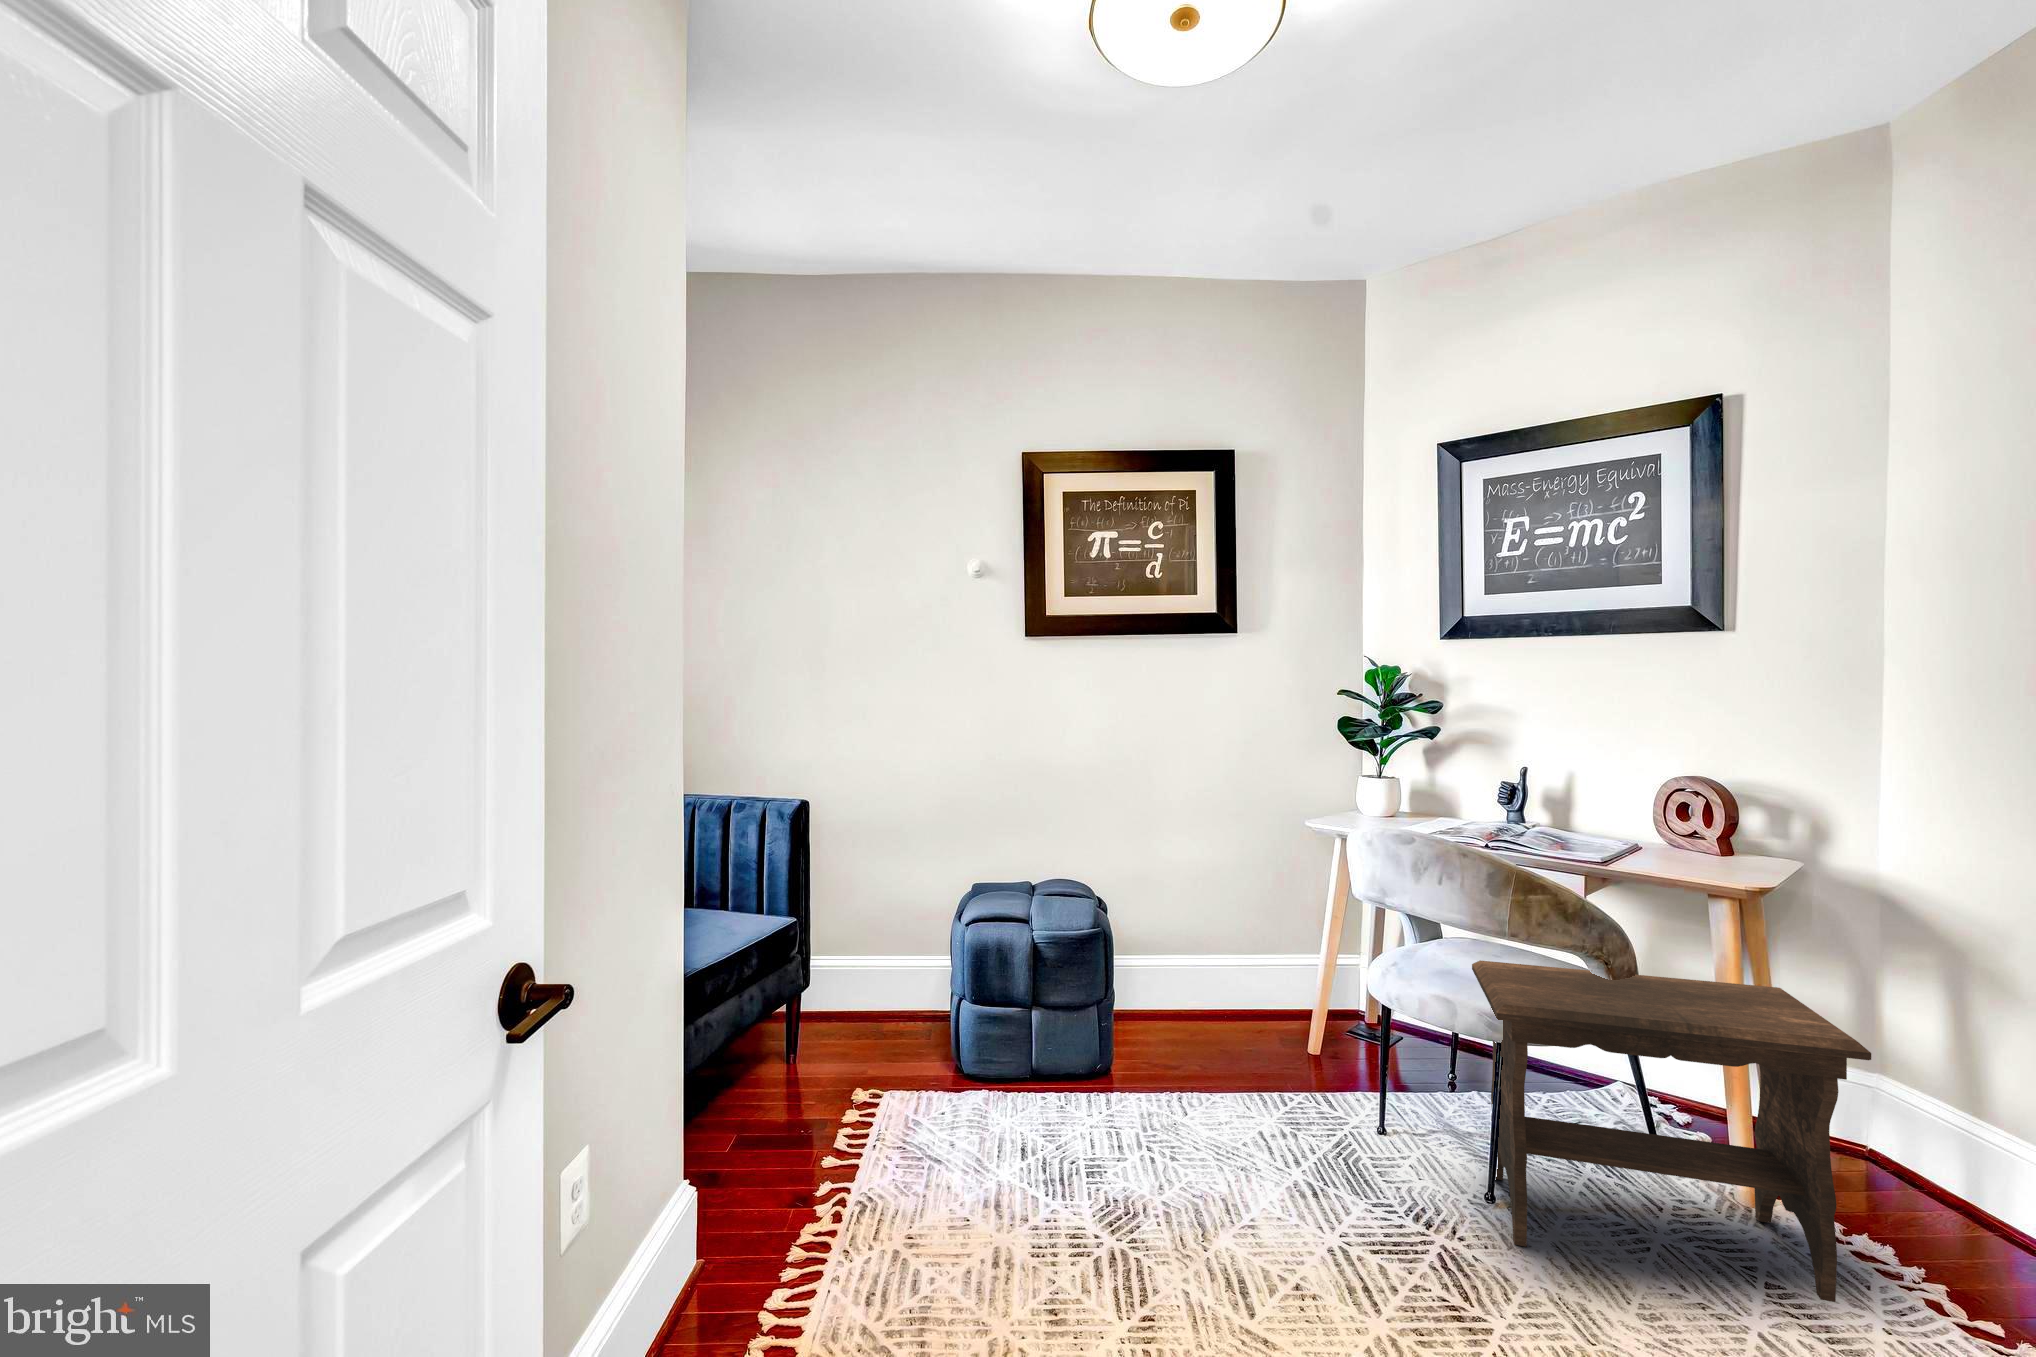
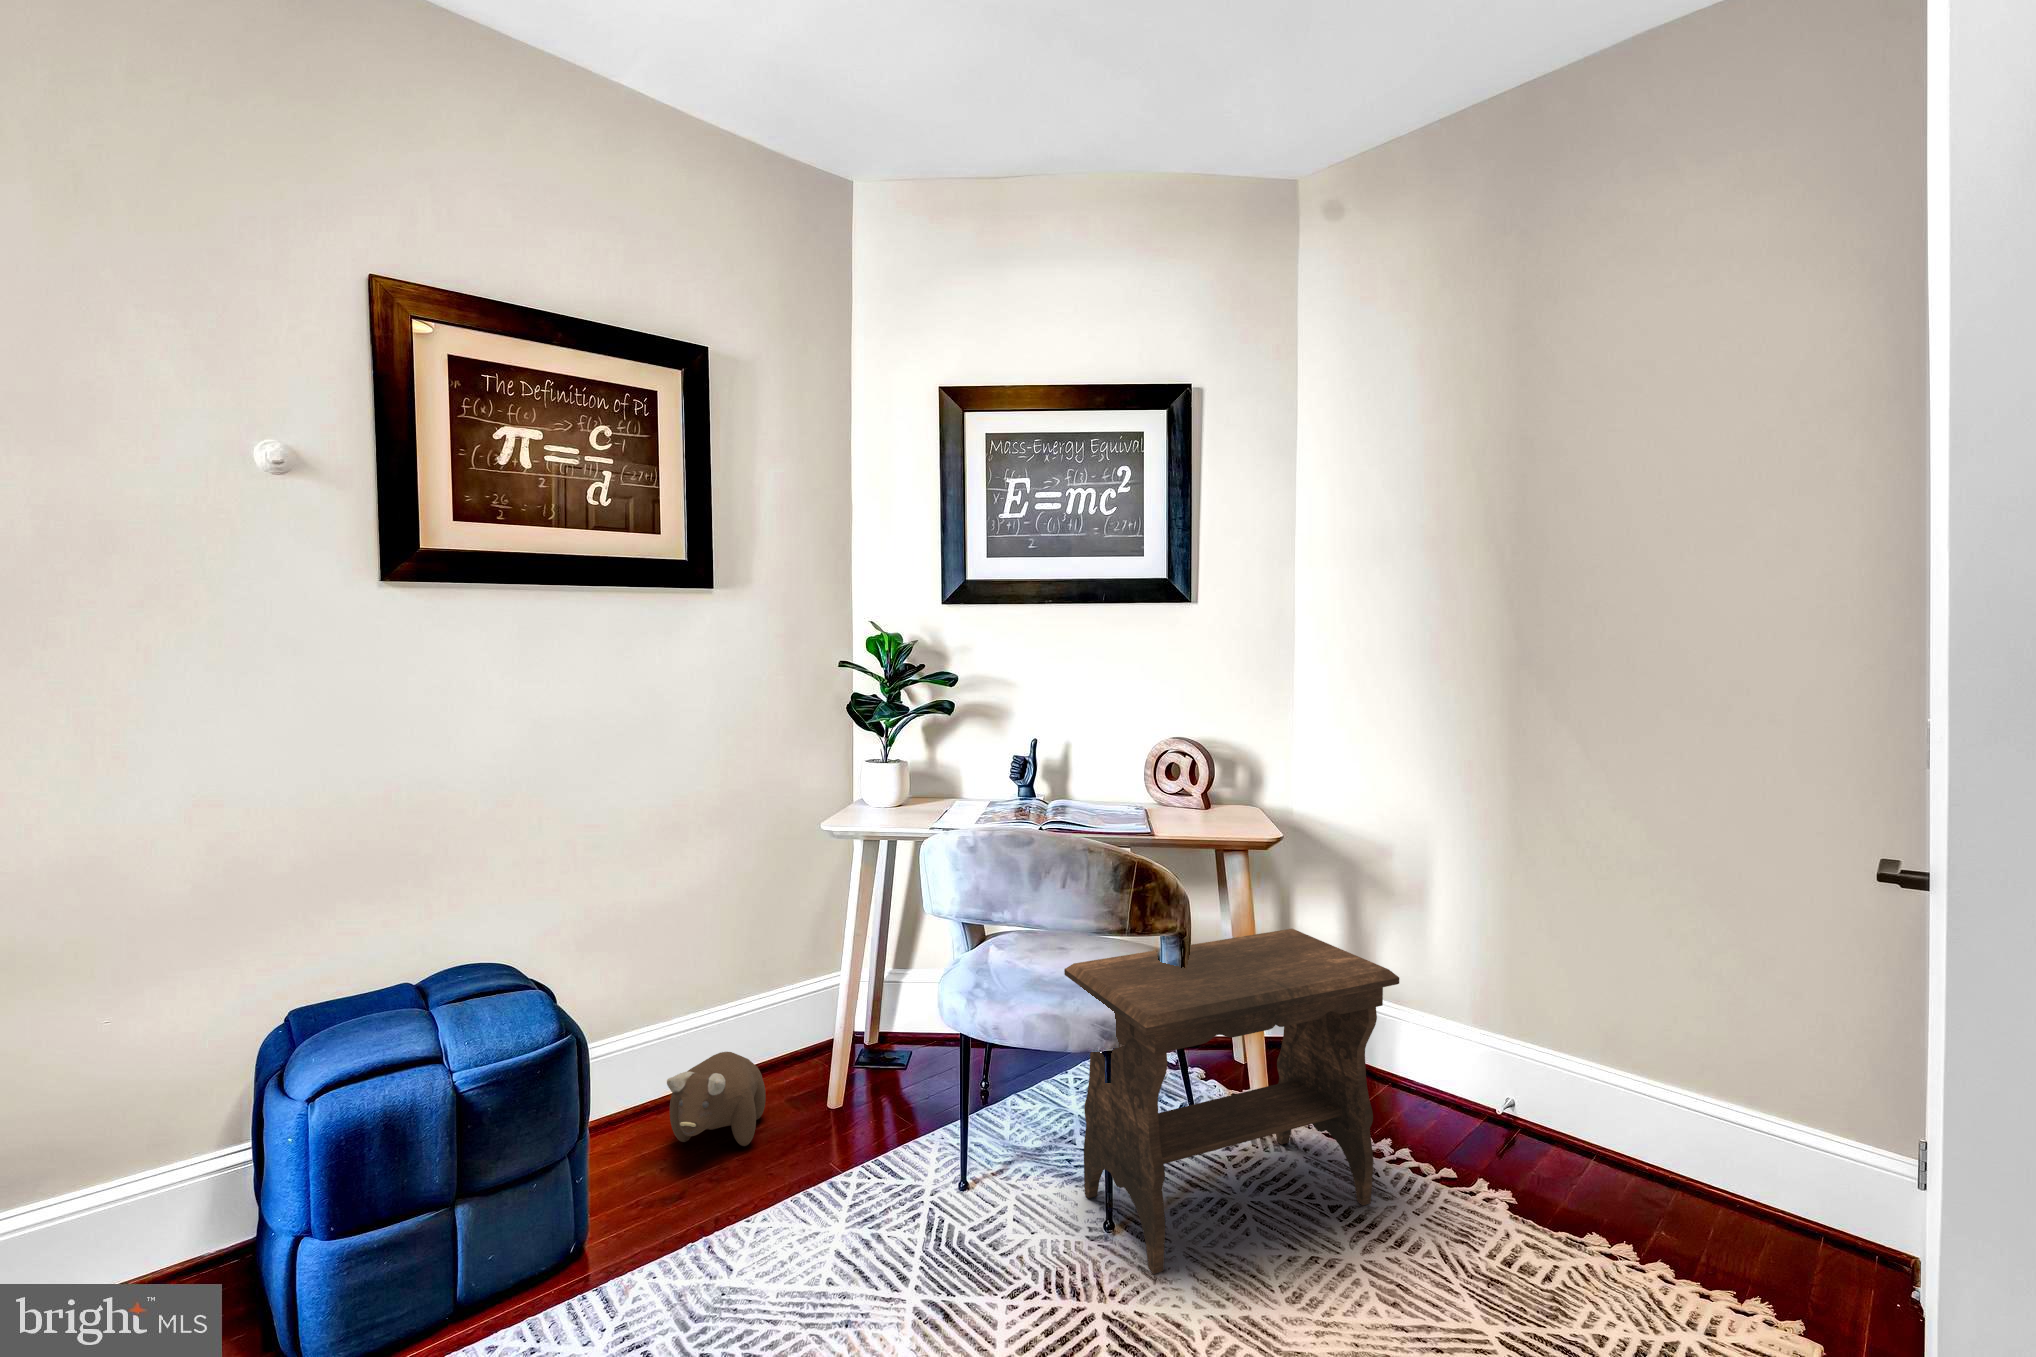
plush toy: none [1176,983,1257,1055] -> present [667,1052,766,1146]

